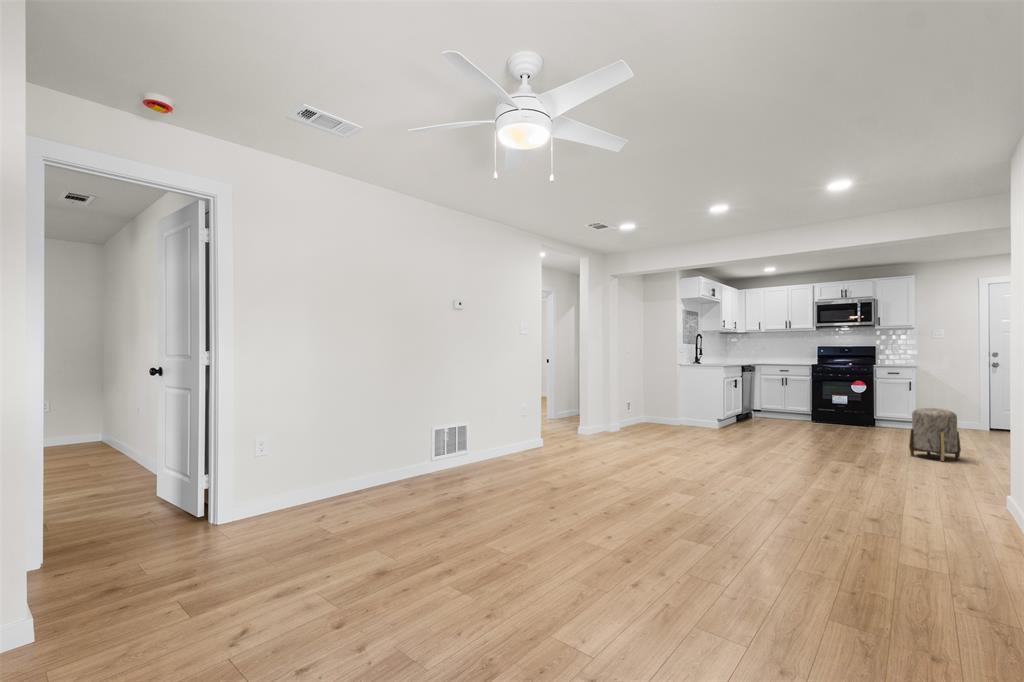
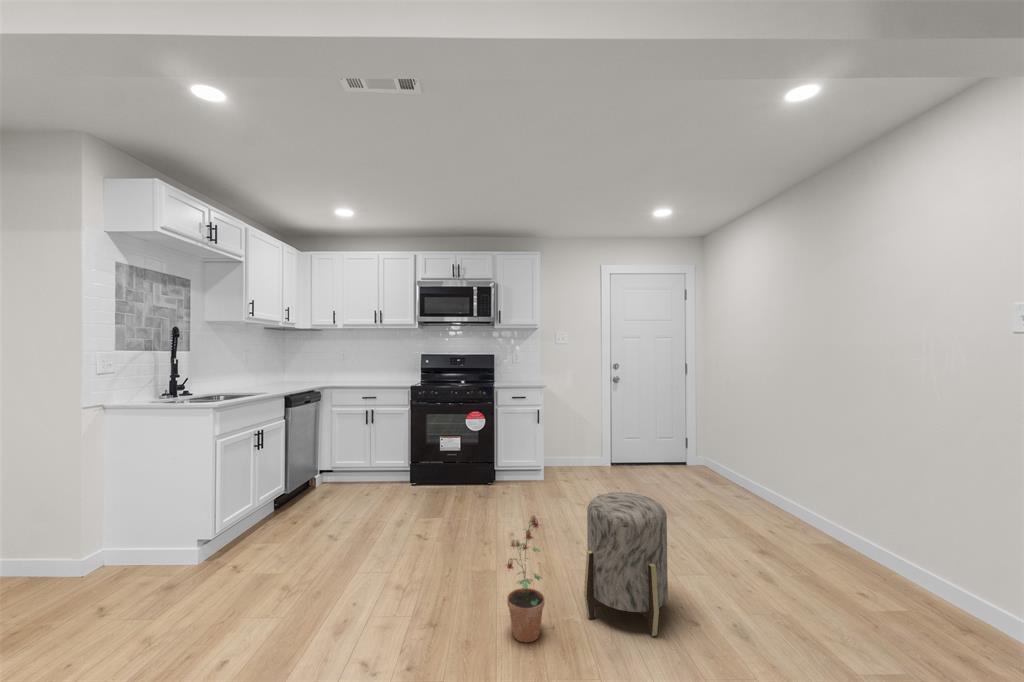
potted plant: none [865,411,886,455] -> present [507,516,545,642]

